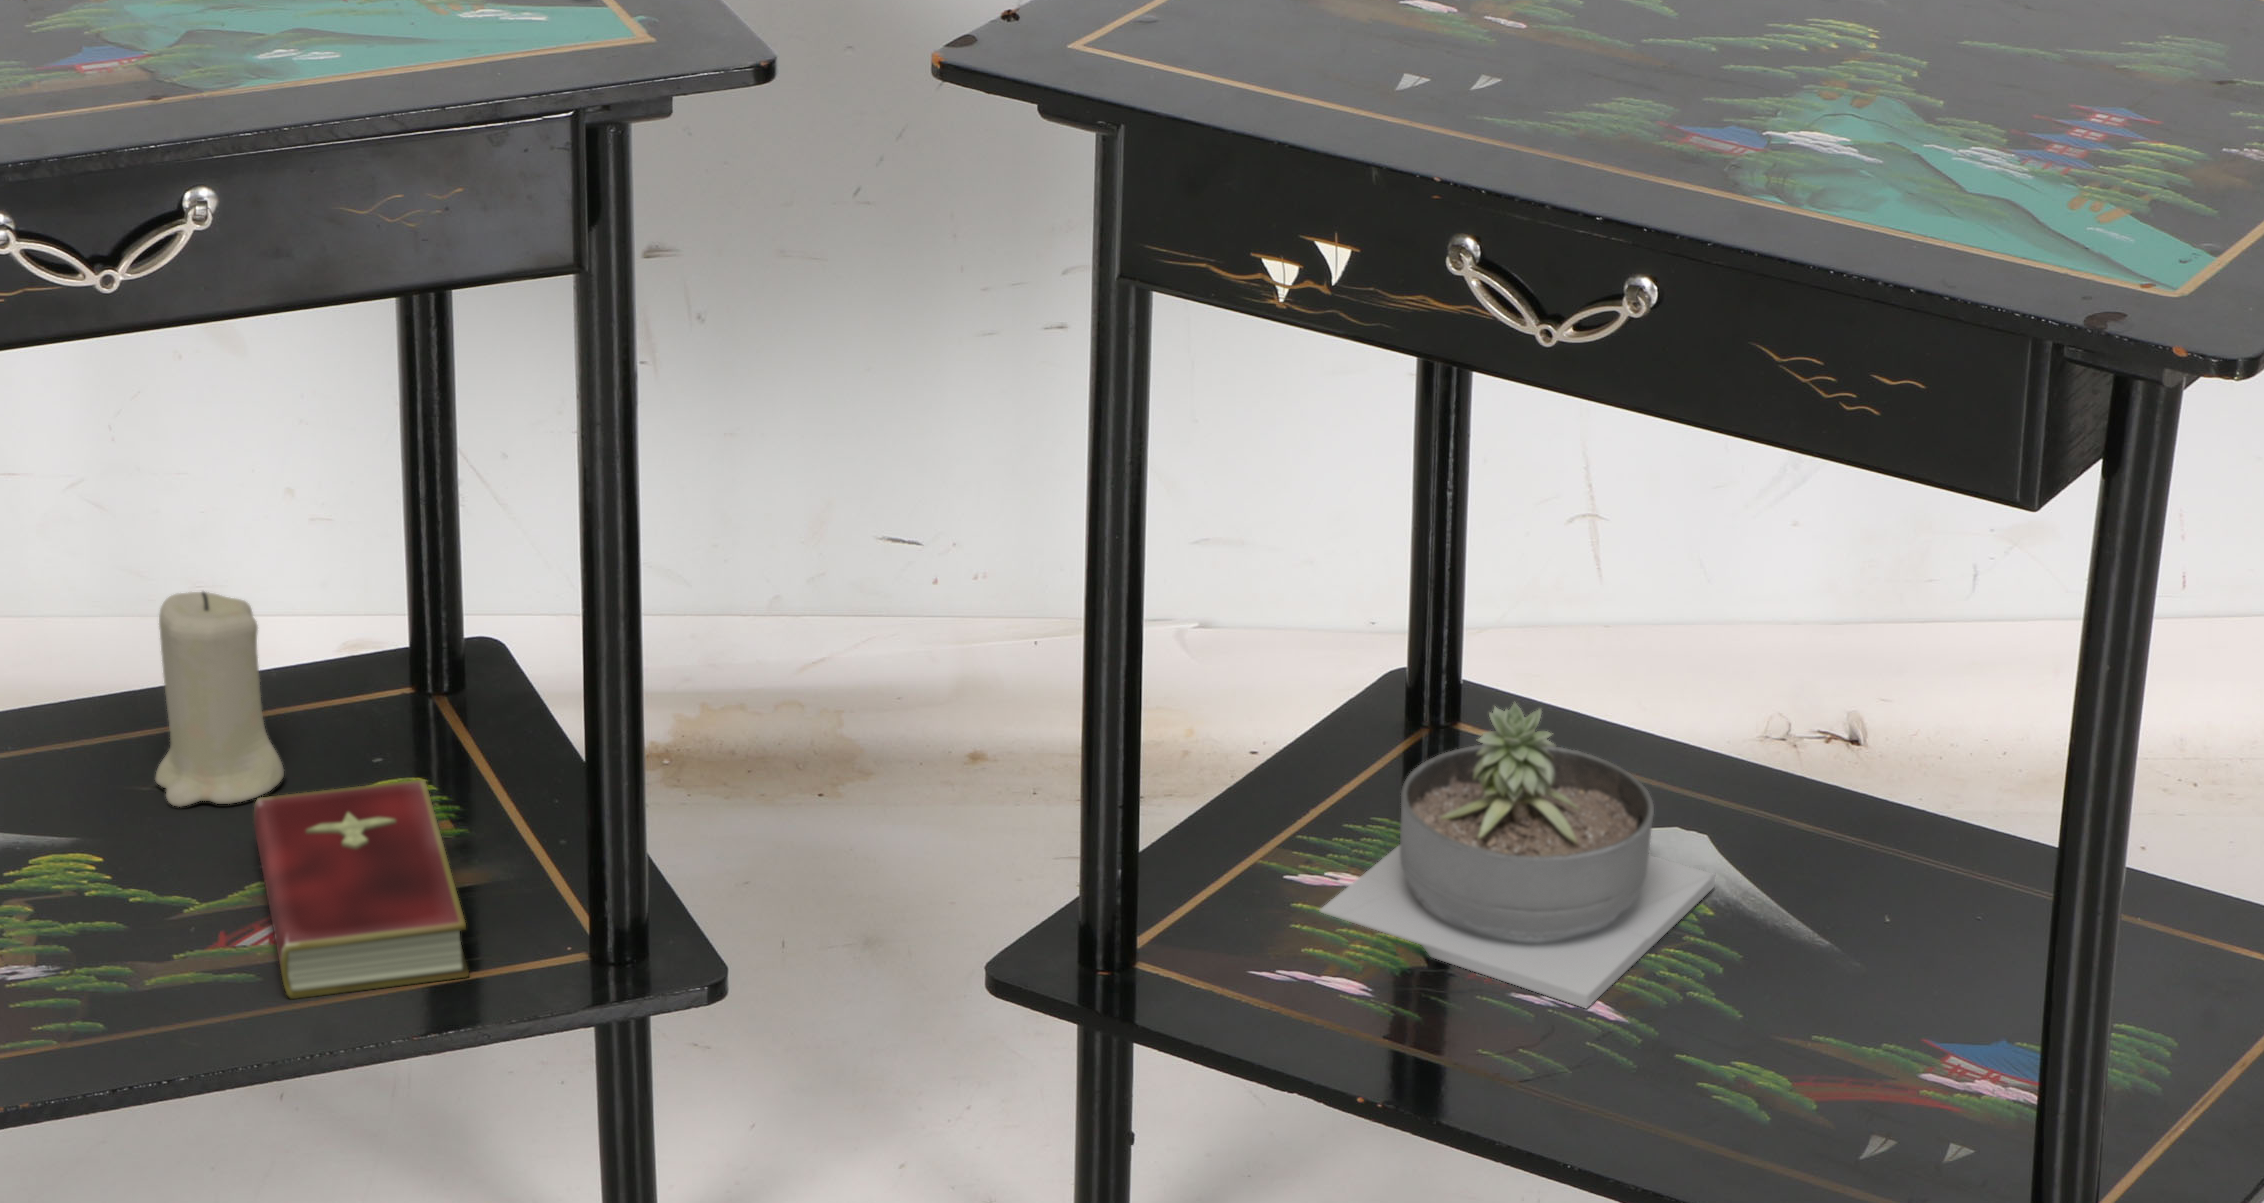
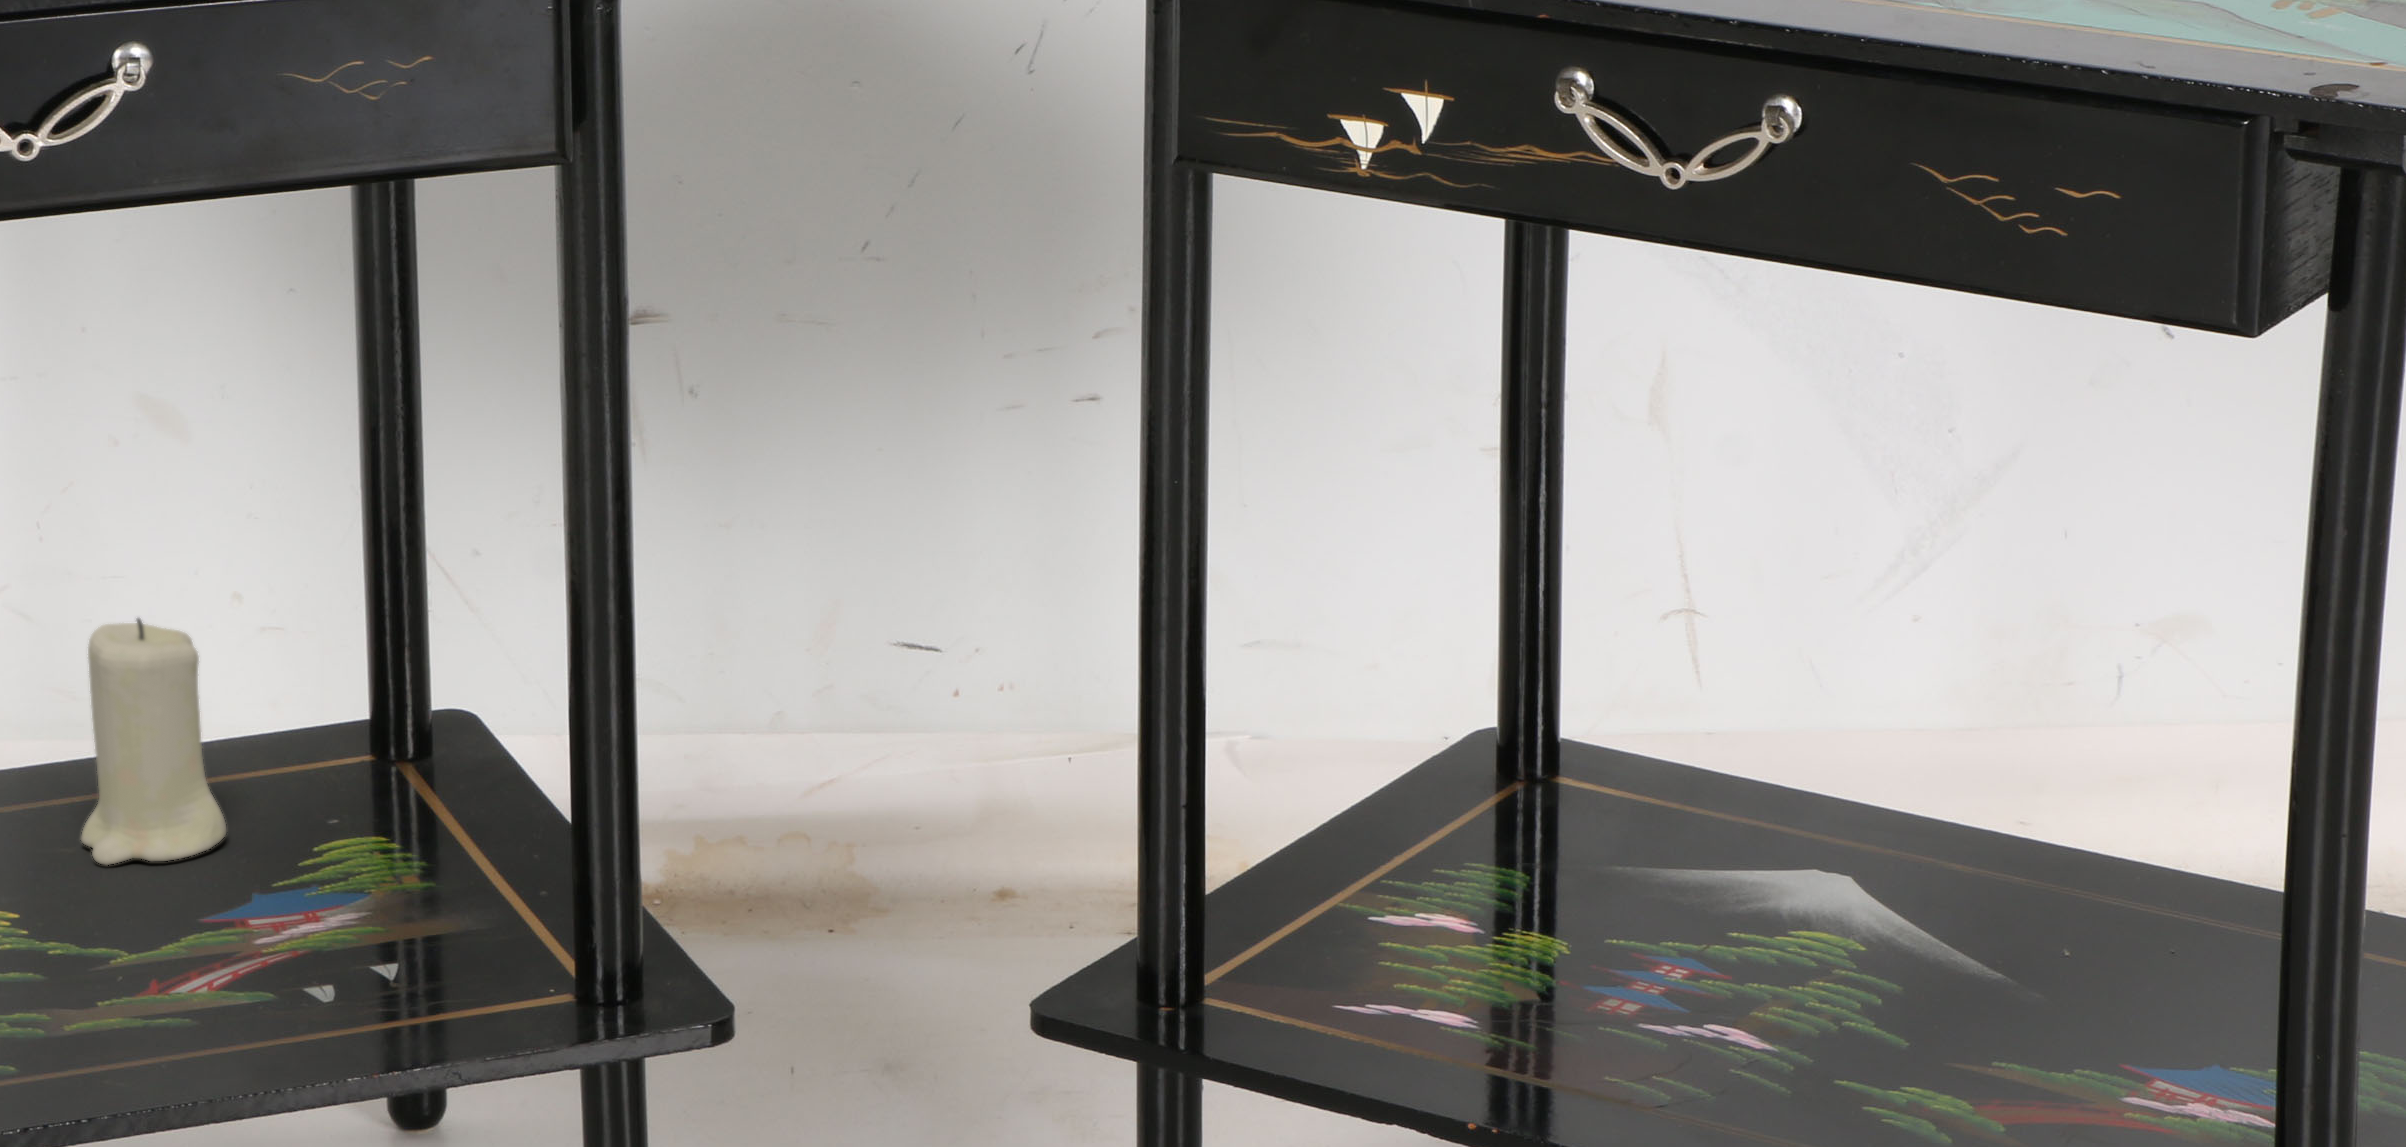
succulent planter: present [1320,703,1715,1008] -> none [1409,701,1863,1039]
hardcover book: present [254,779,469,999] -> none [190,822,434,1044]

